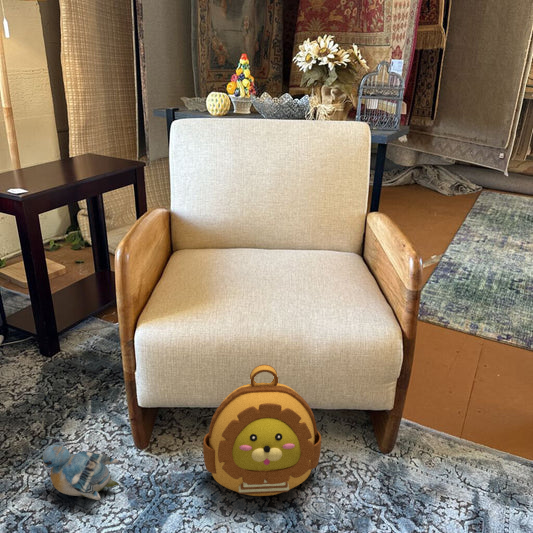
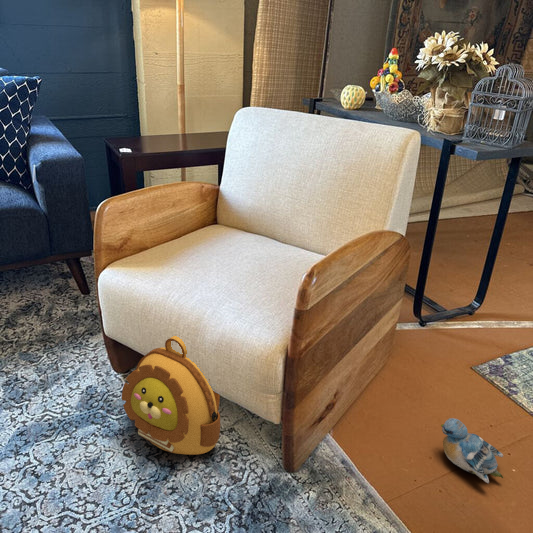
plush toy: present [42,445,119,500] -> present [441,418,503,483]

